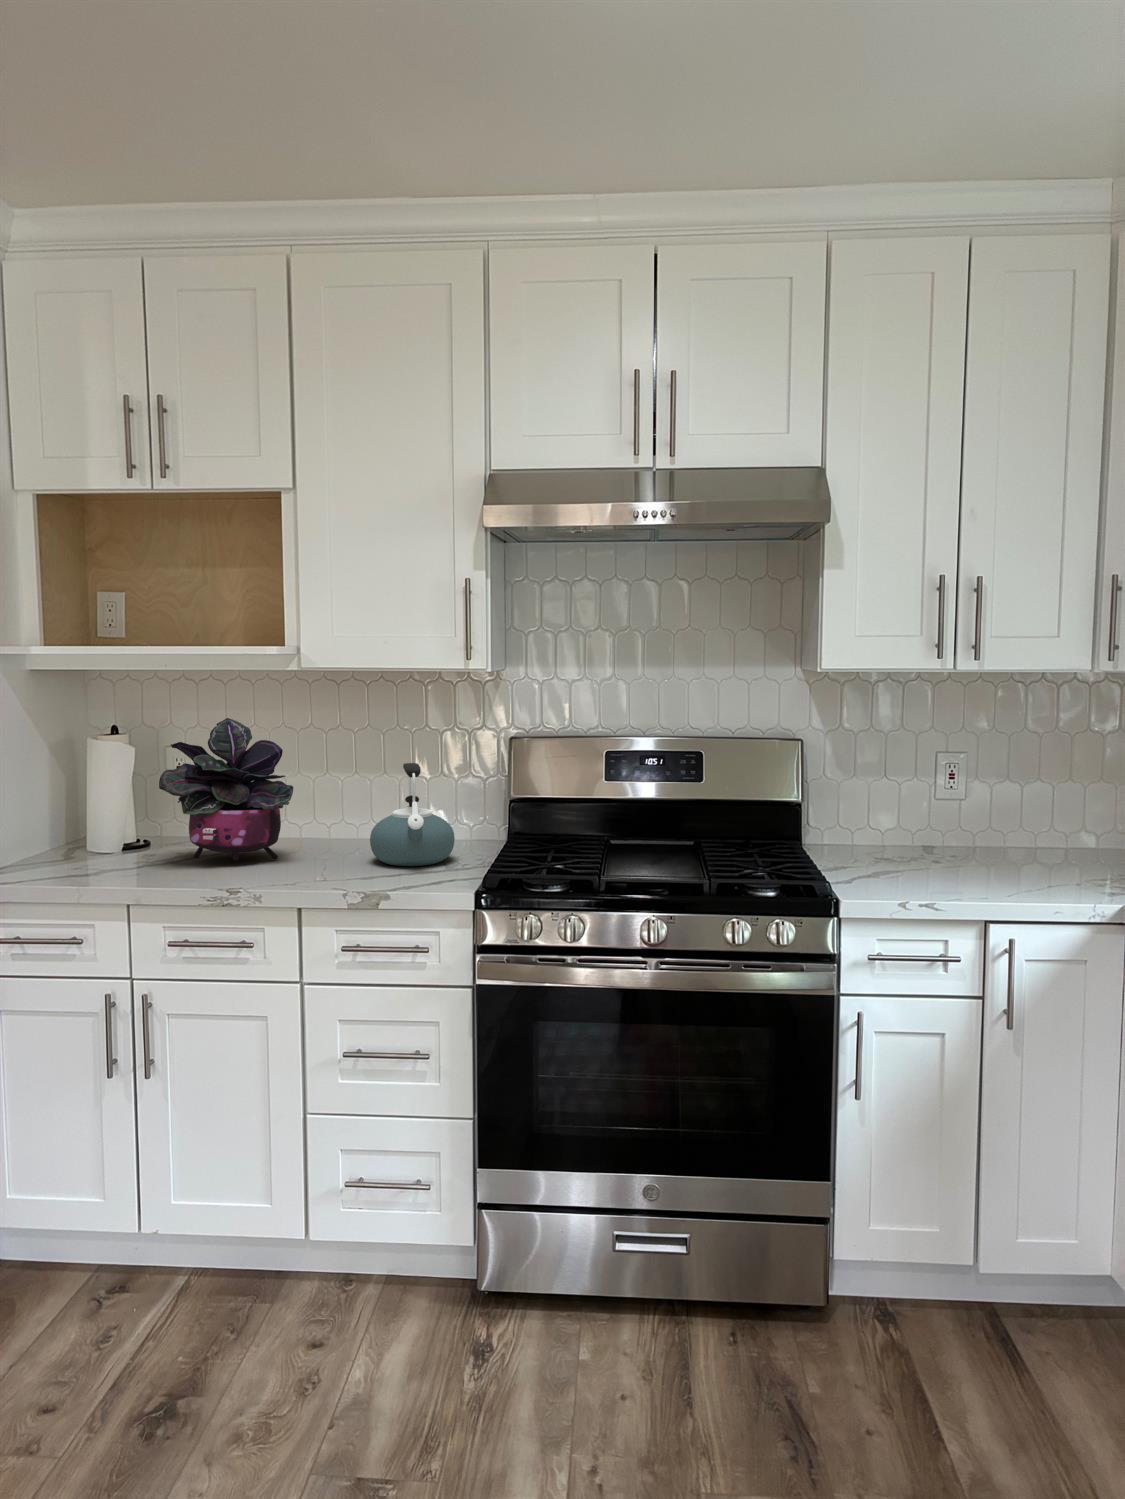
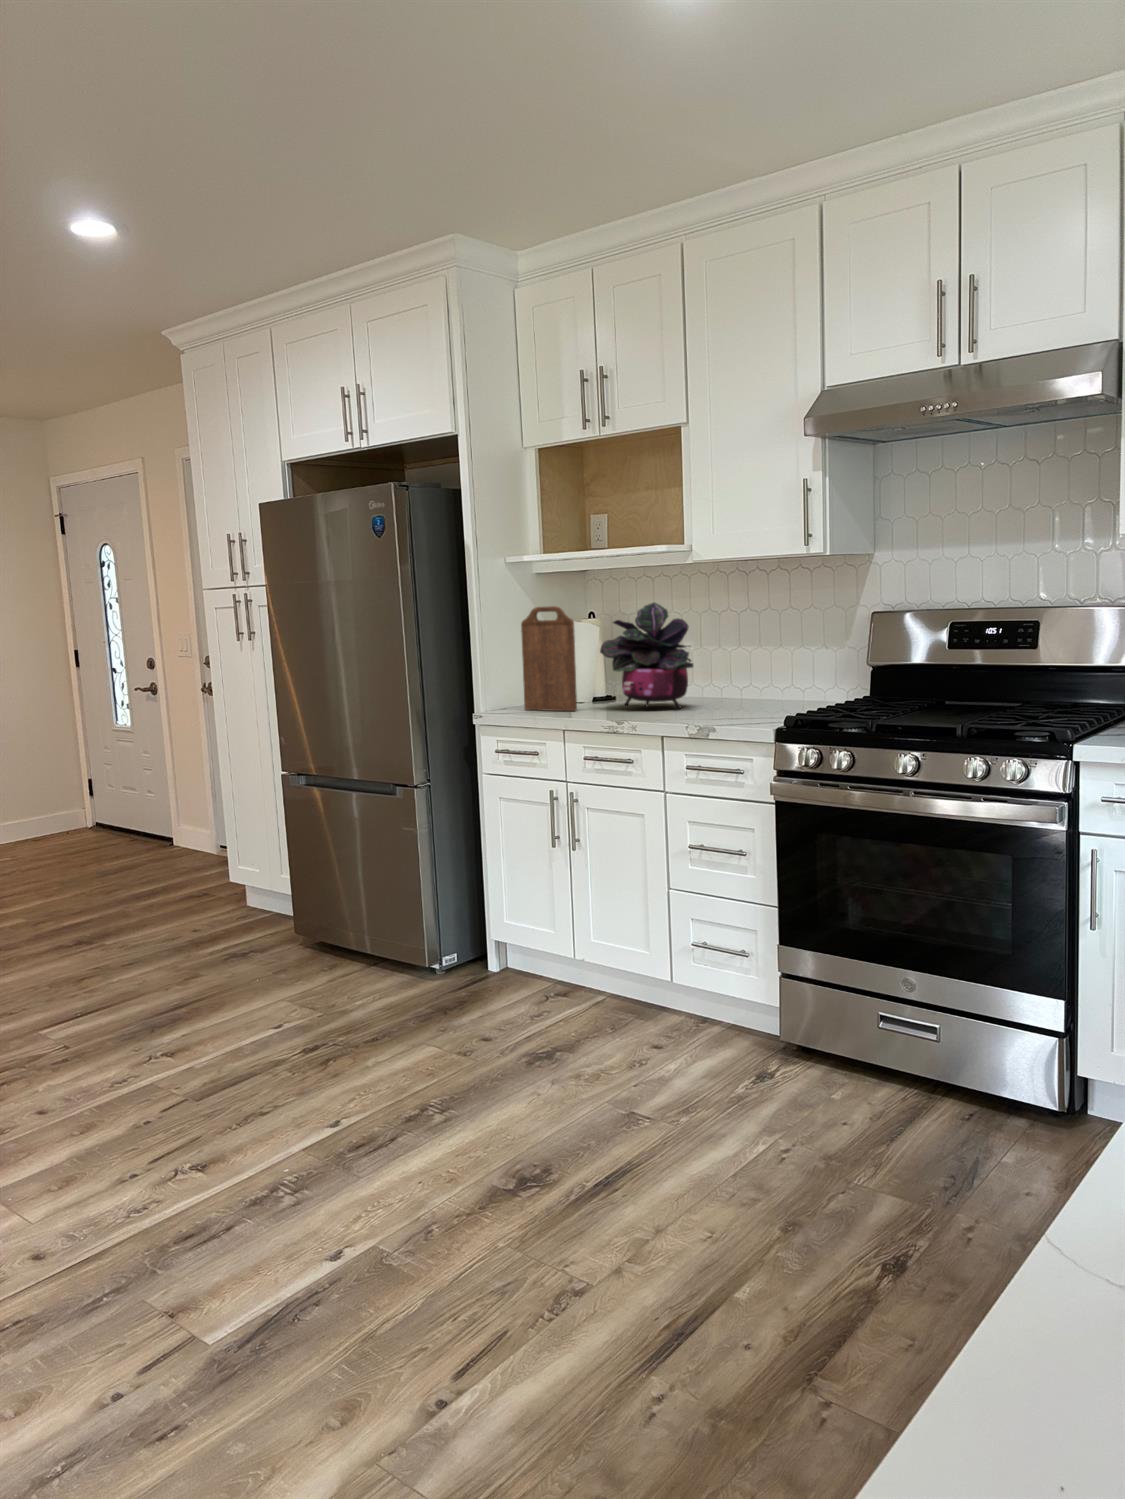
cutting board: none [31,724,128,874] -> present [521,606,577,711]
kettle: present [370,763,455,866] -> none [739,634,808,715]

